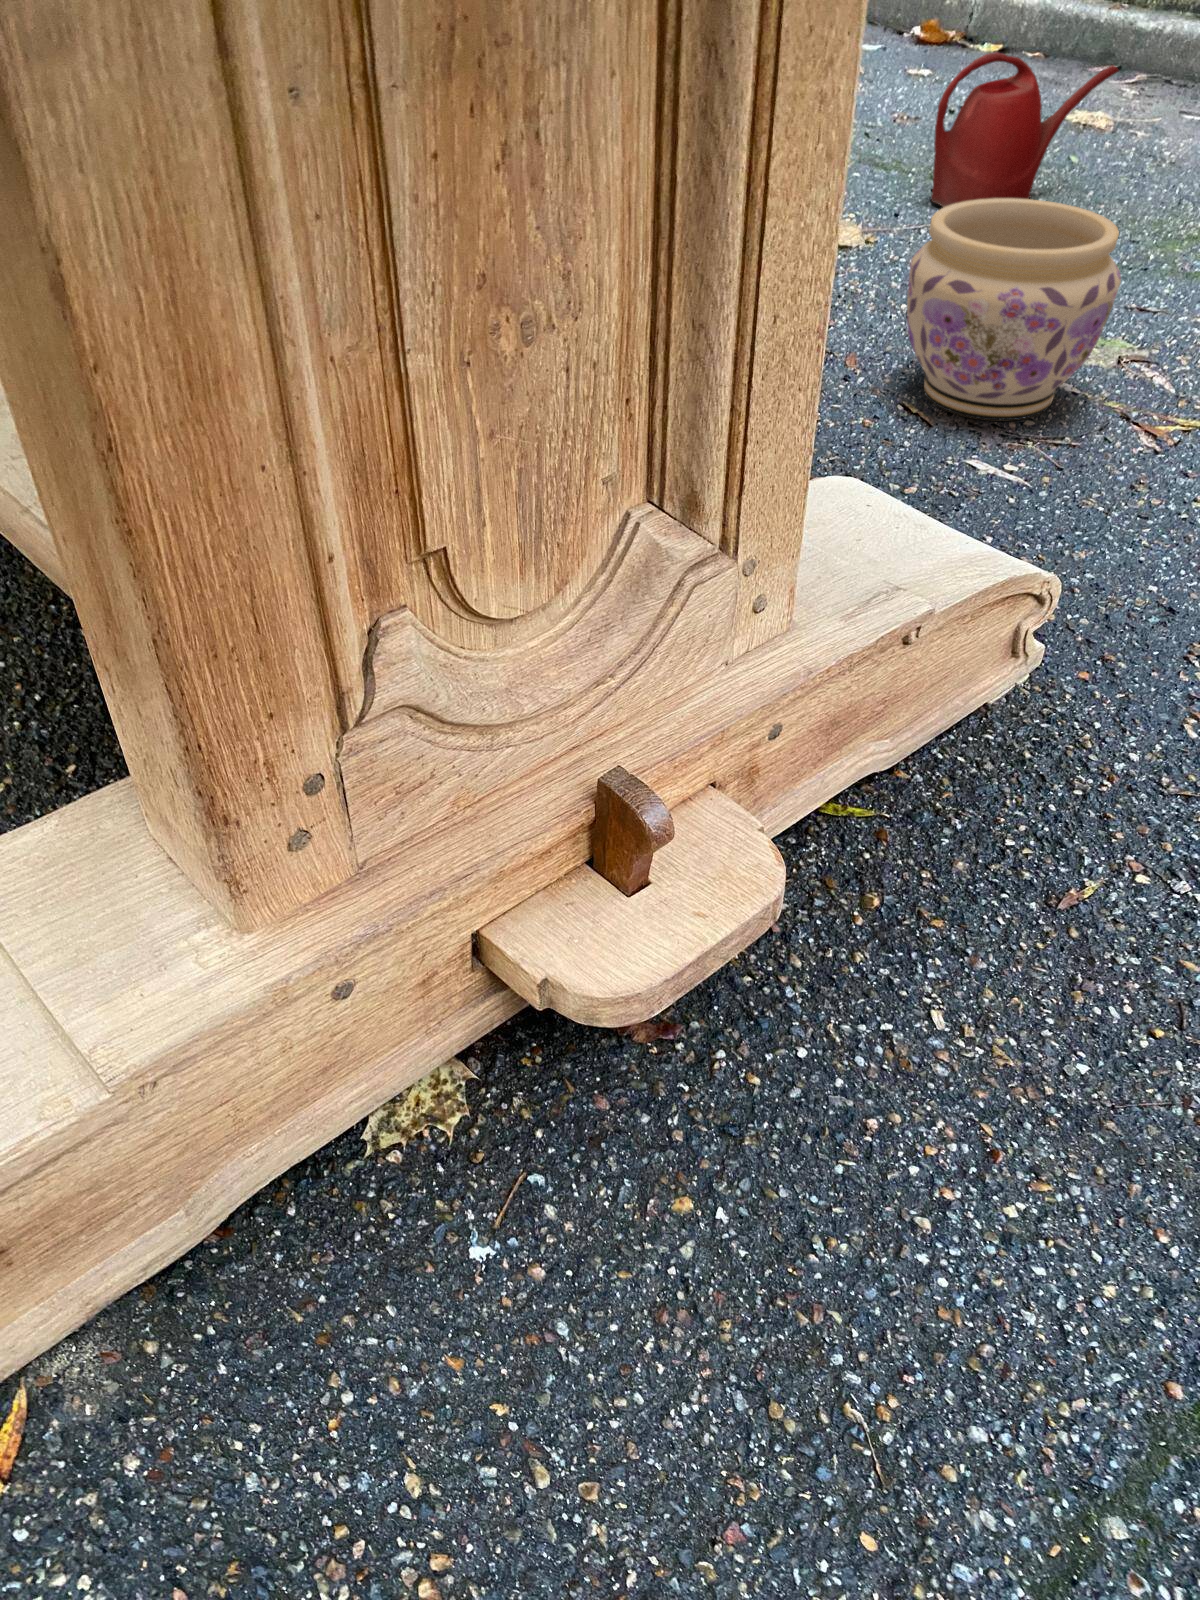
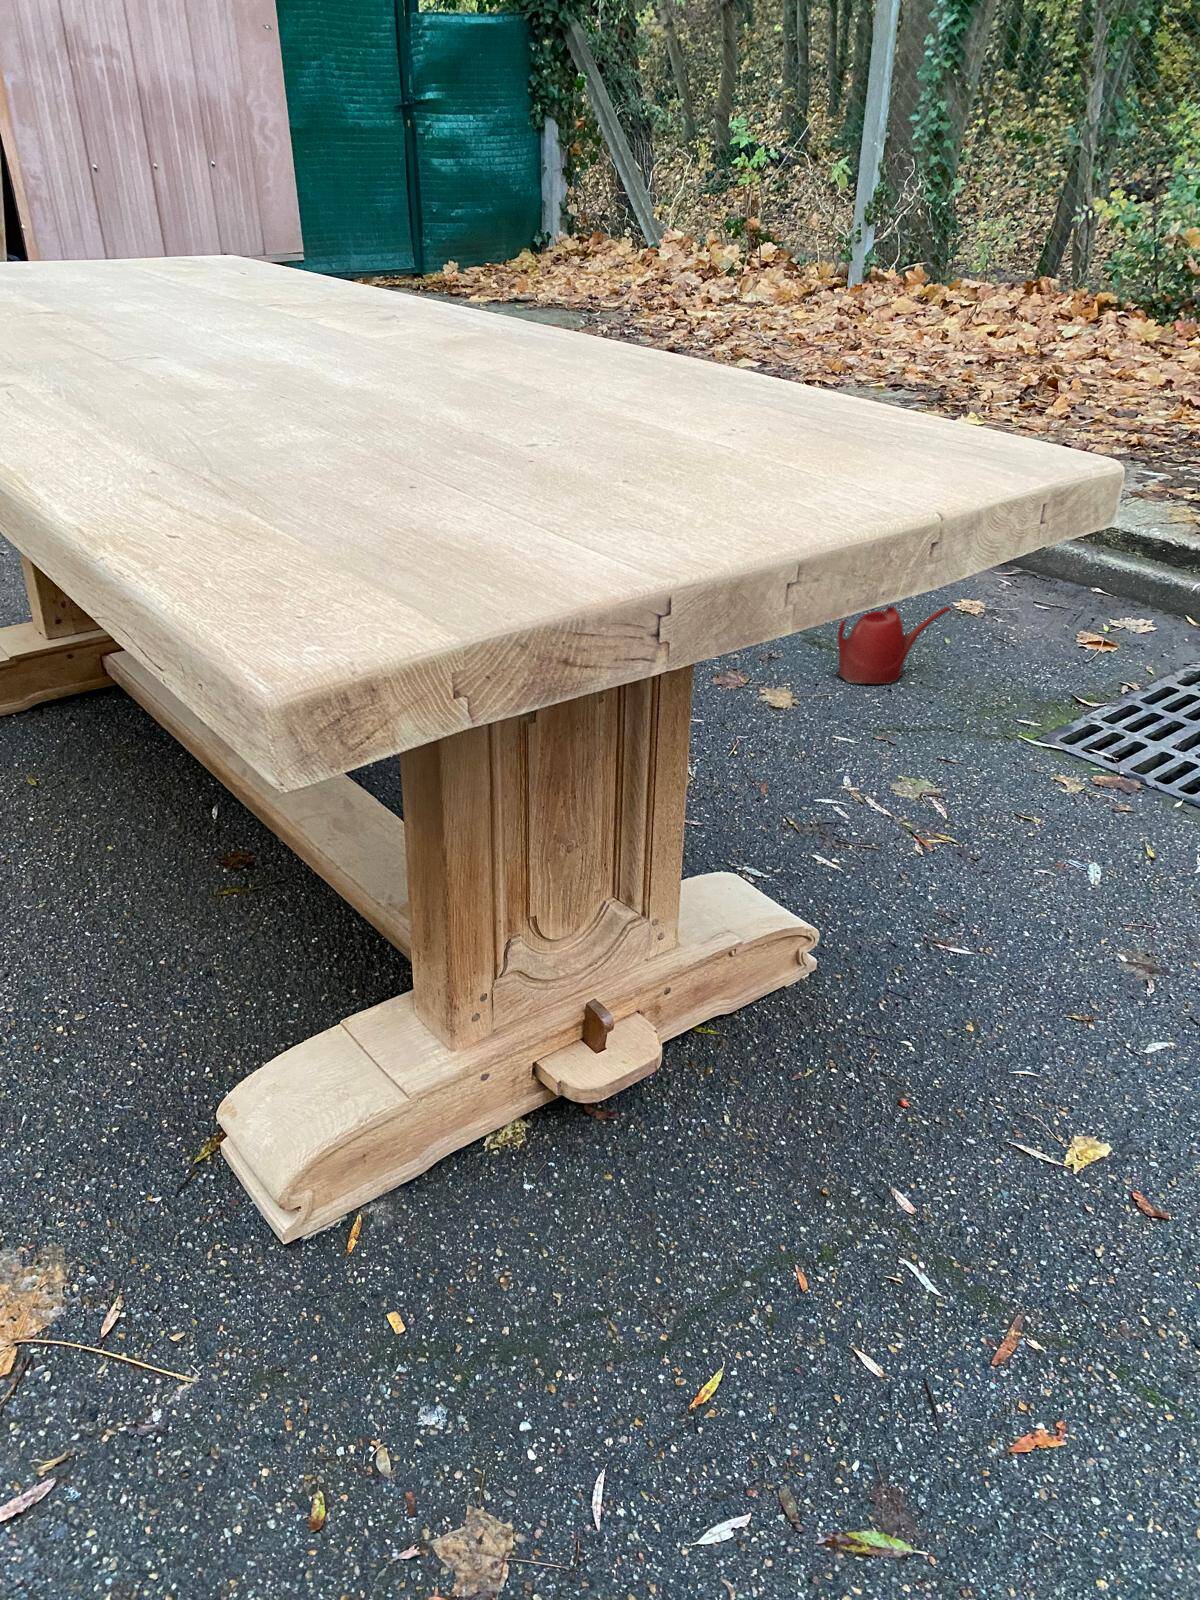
planter: present [907,198,1121,420] -> none [787,714,898,832]

